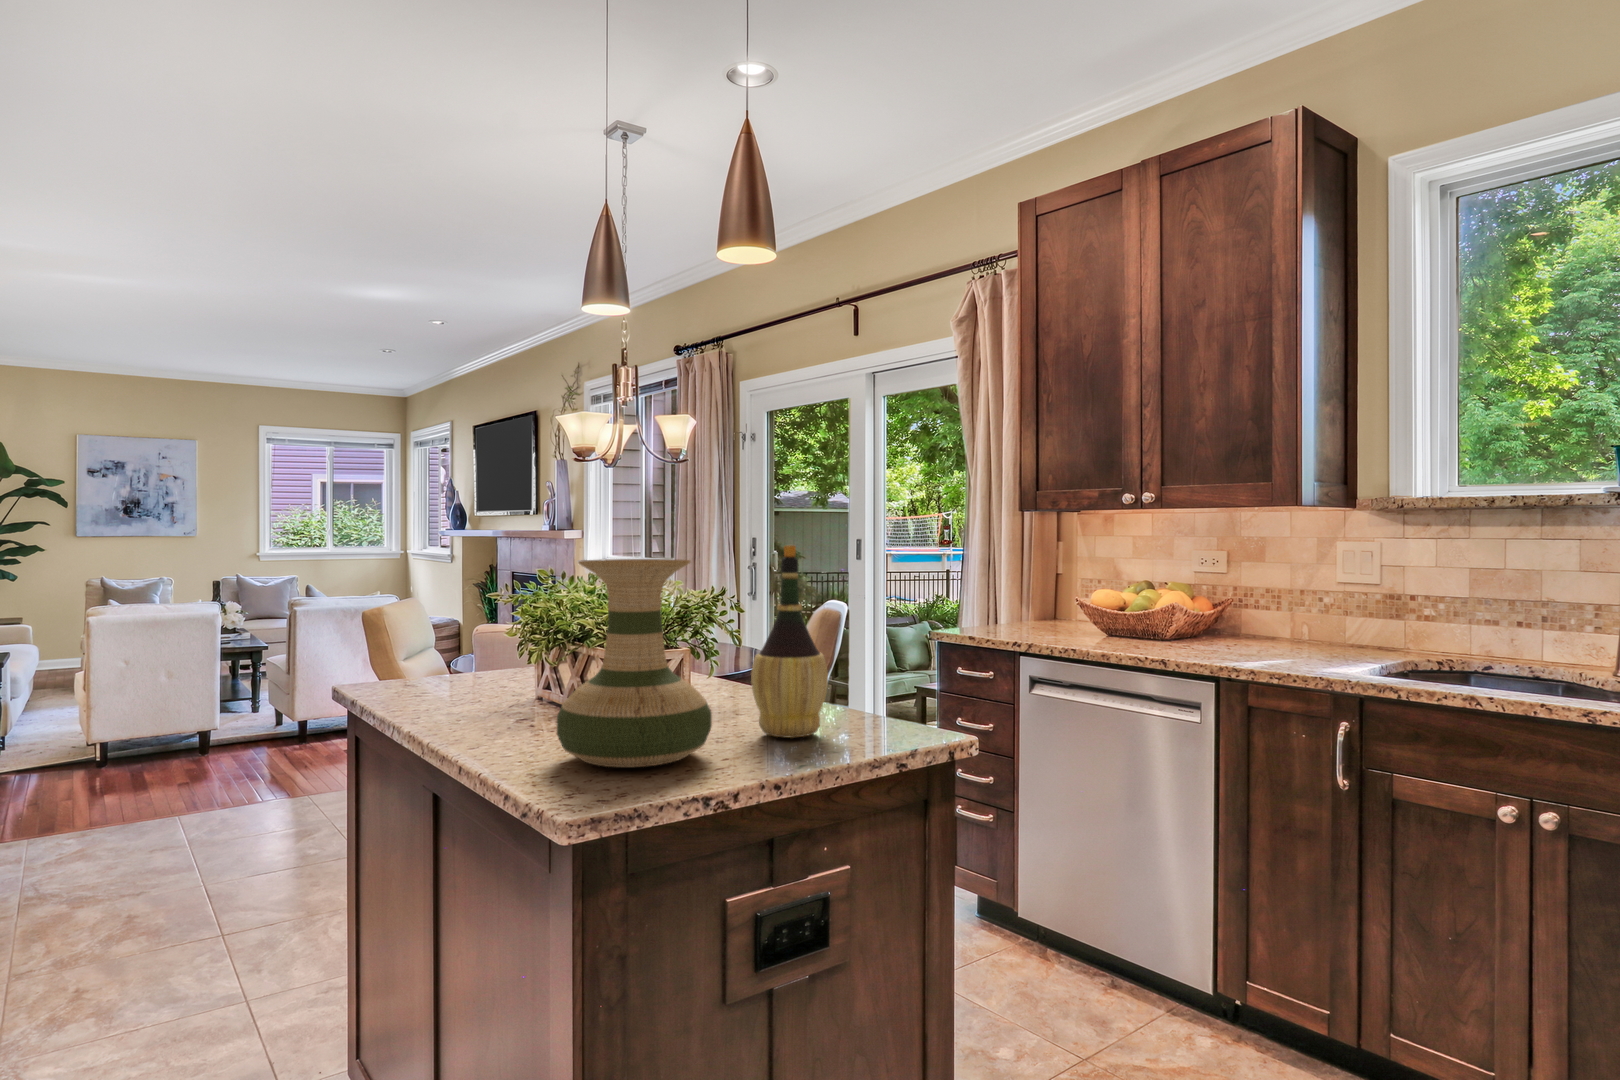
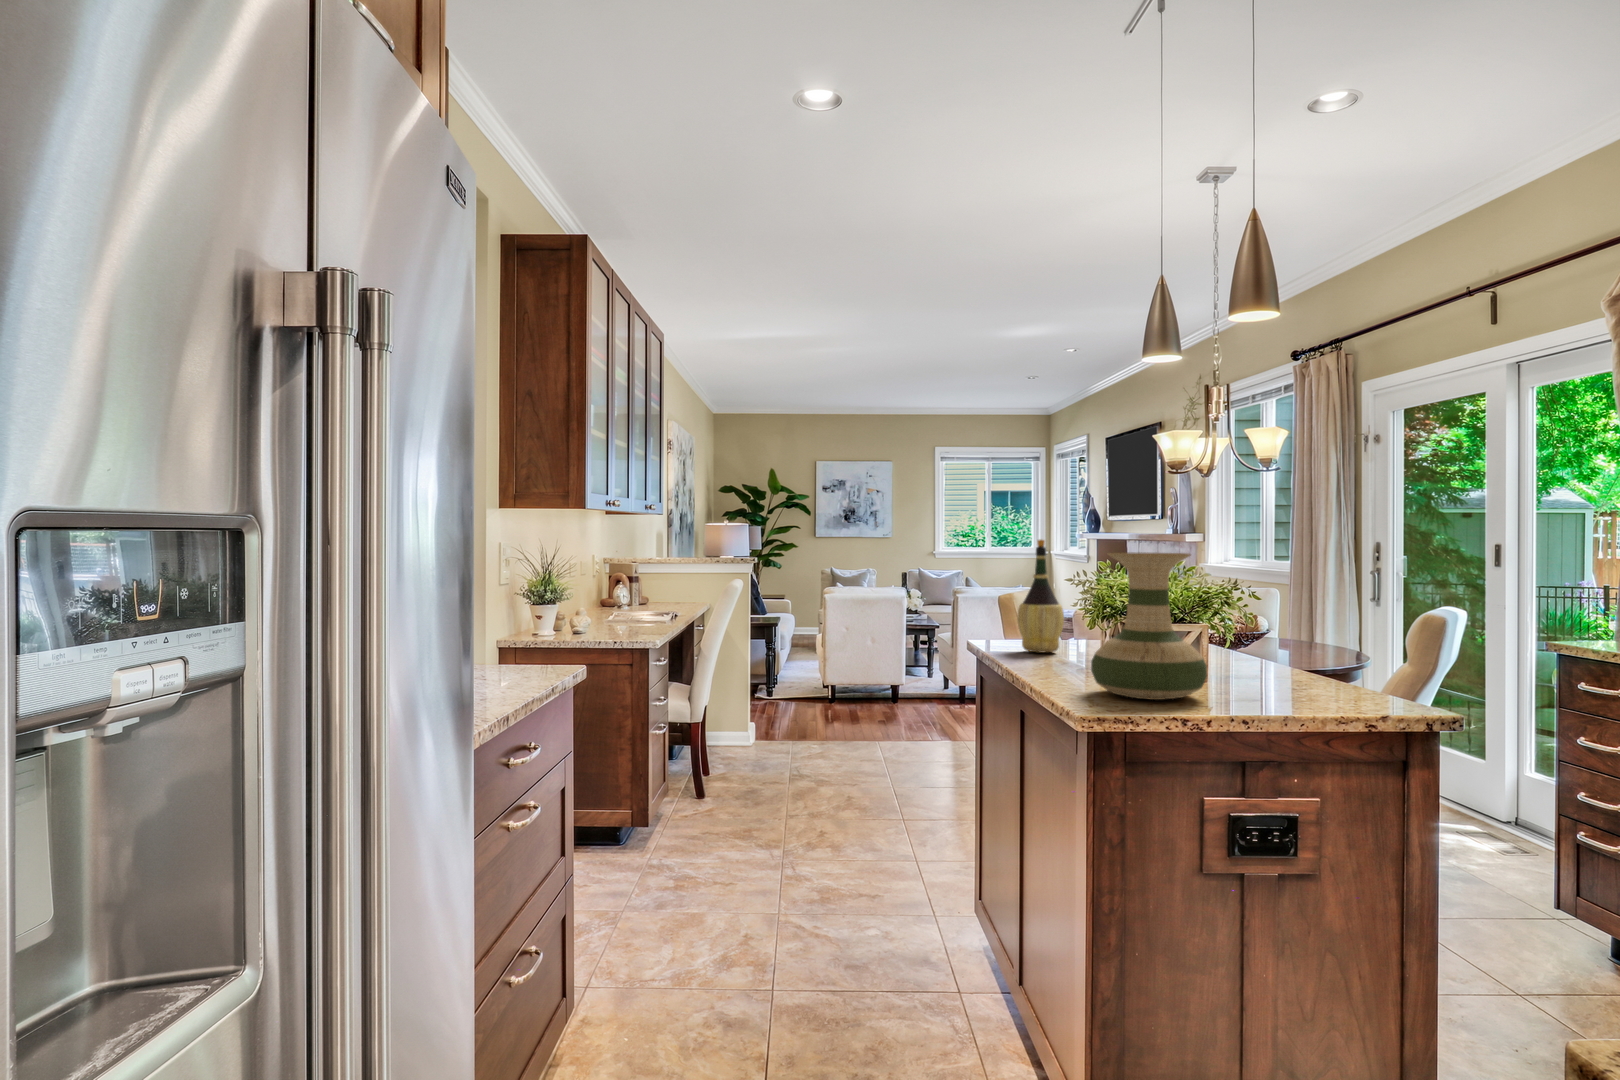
wine bottle: present [751,545,828,738] -> present [1017,540,1064,653]

